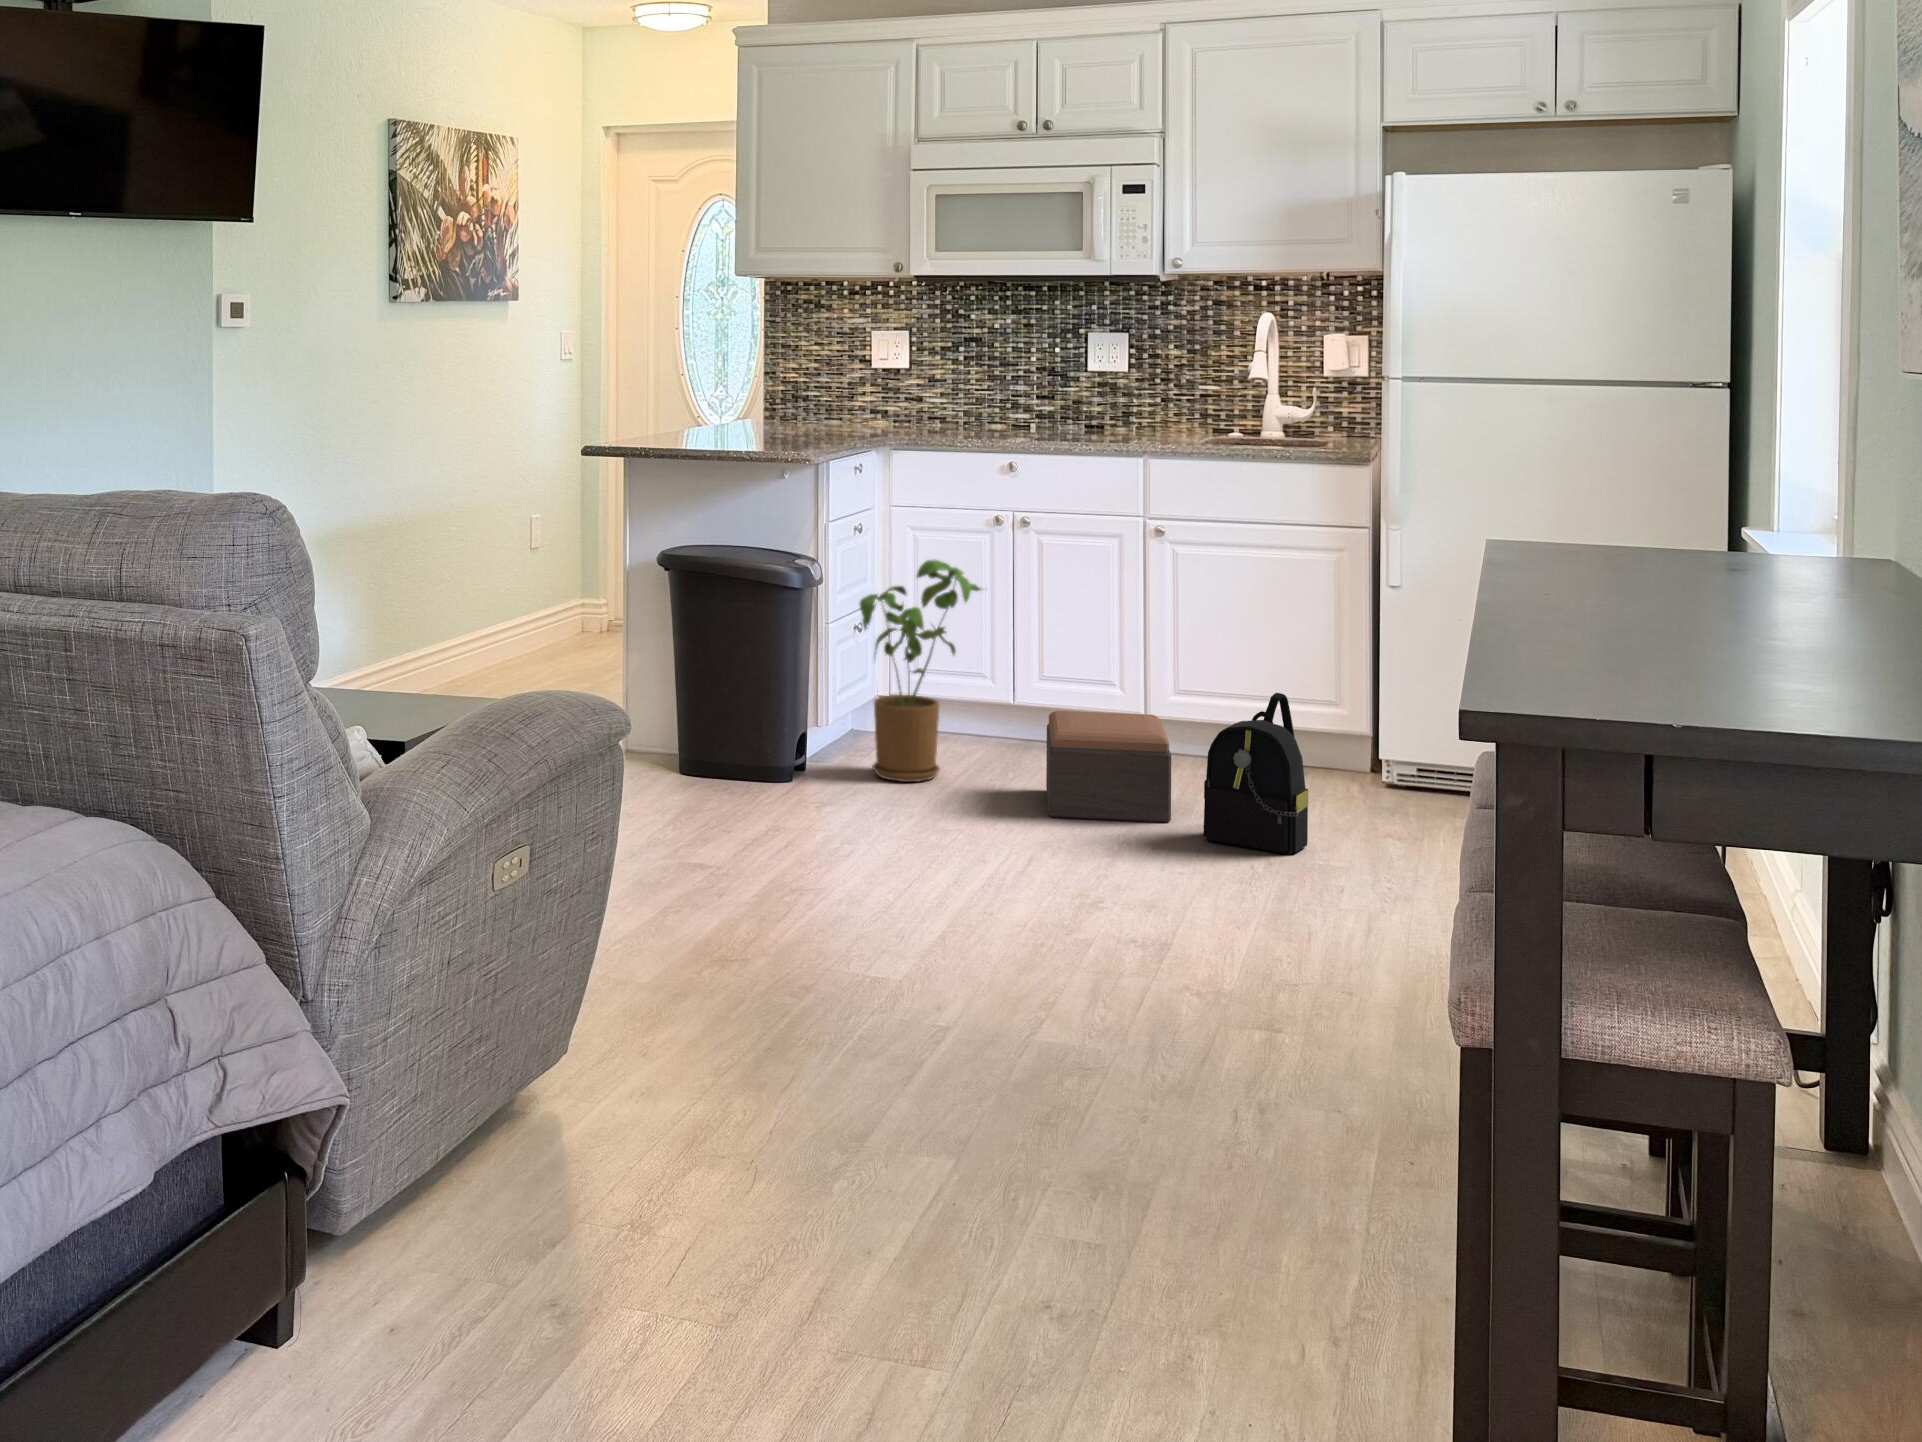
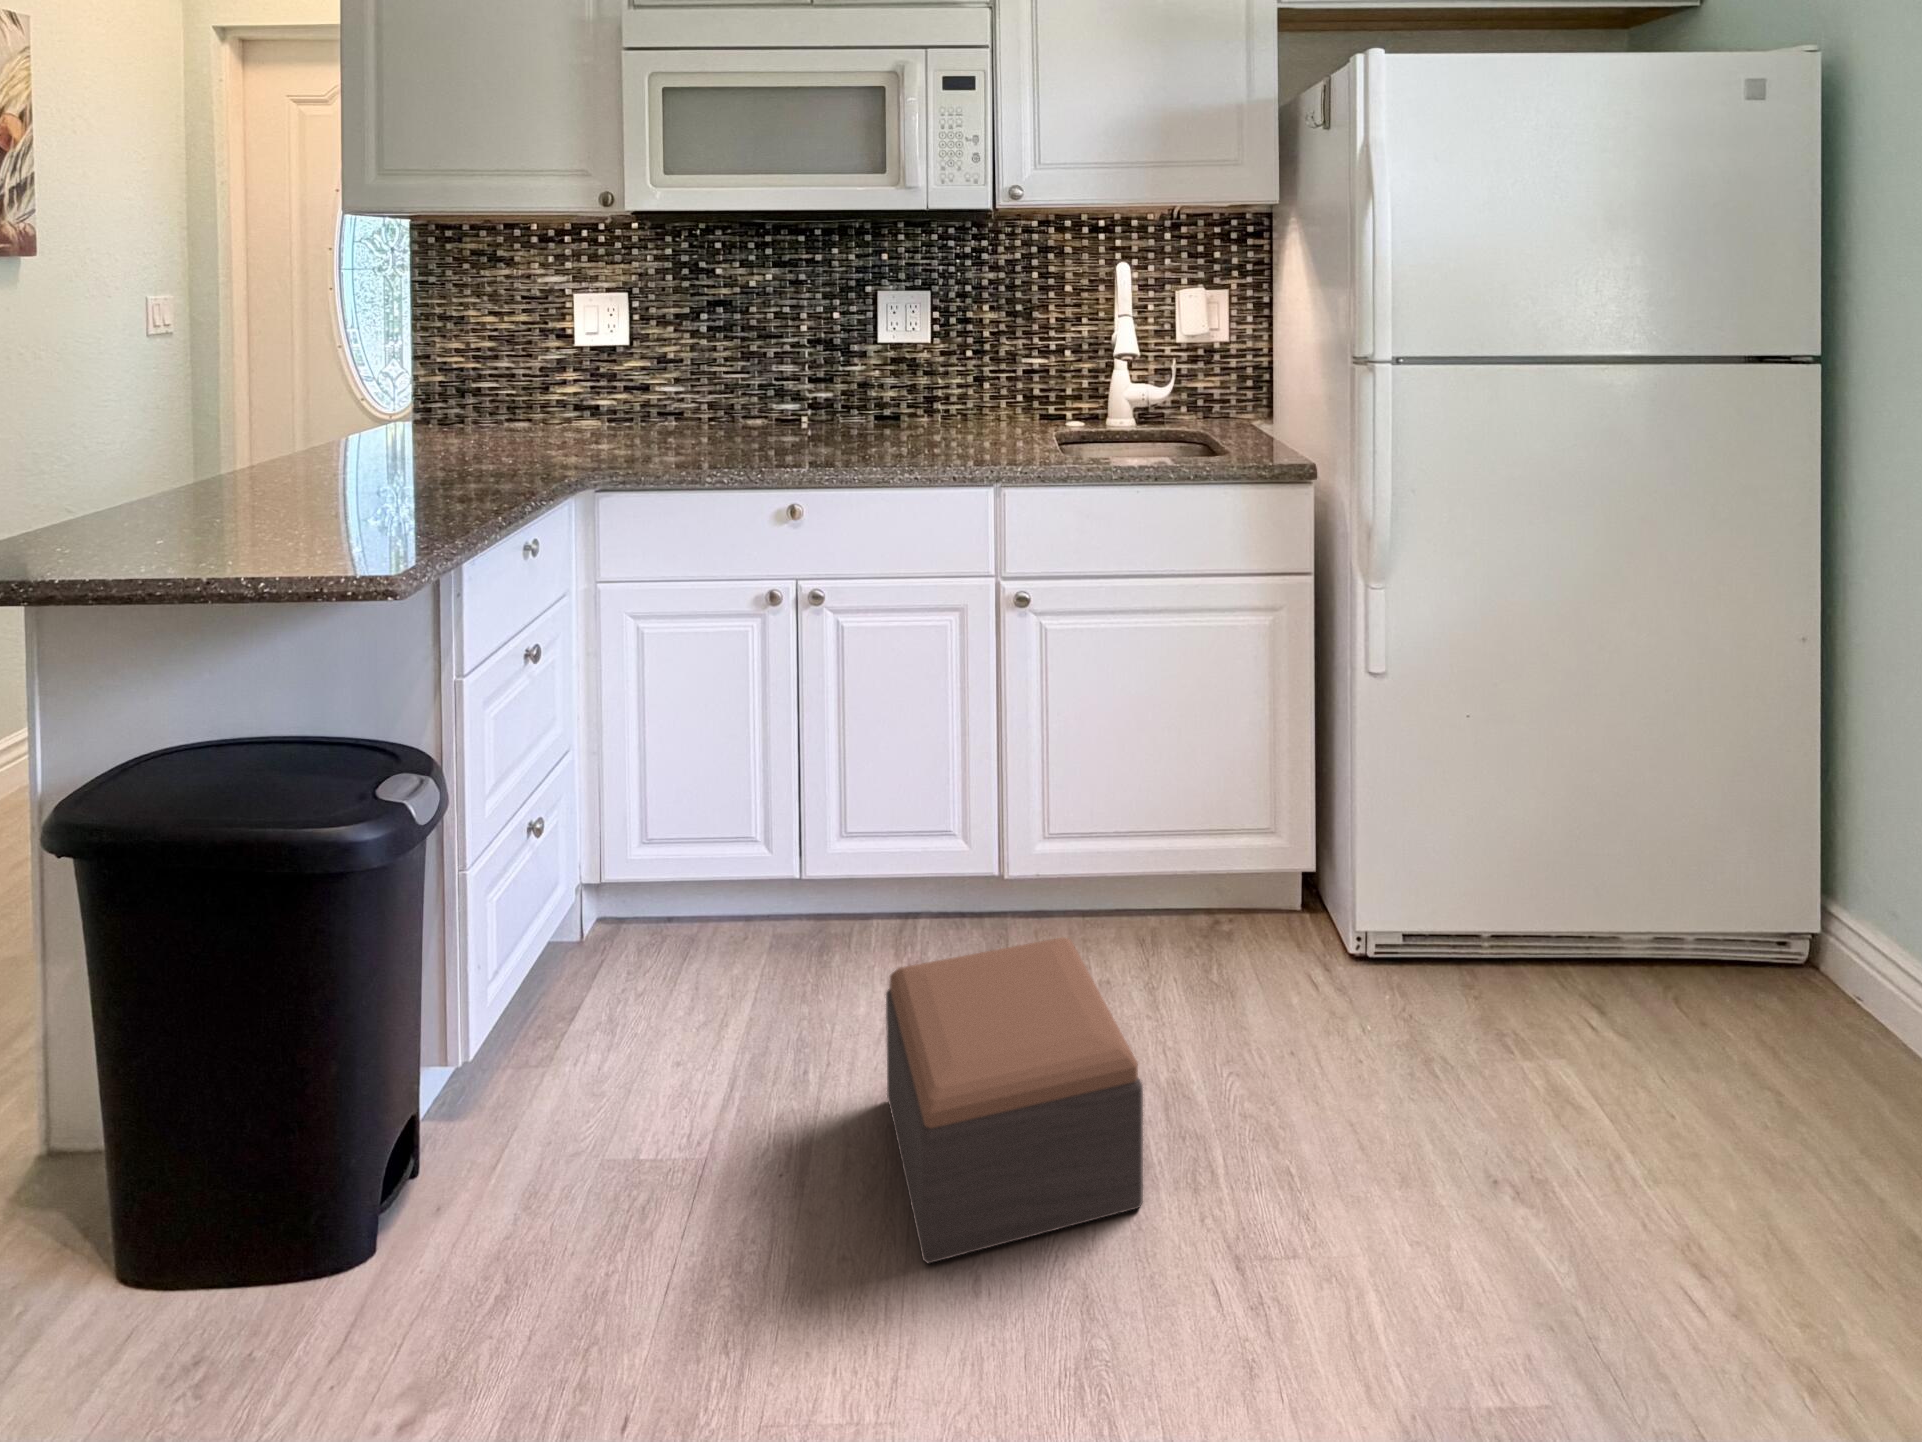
house plant: present [860,559,981,782] -> none [528,708,769,1149]
backpack: present [1203,693,1308,854] -> none [1239,960,1443,1335]

